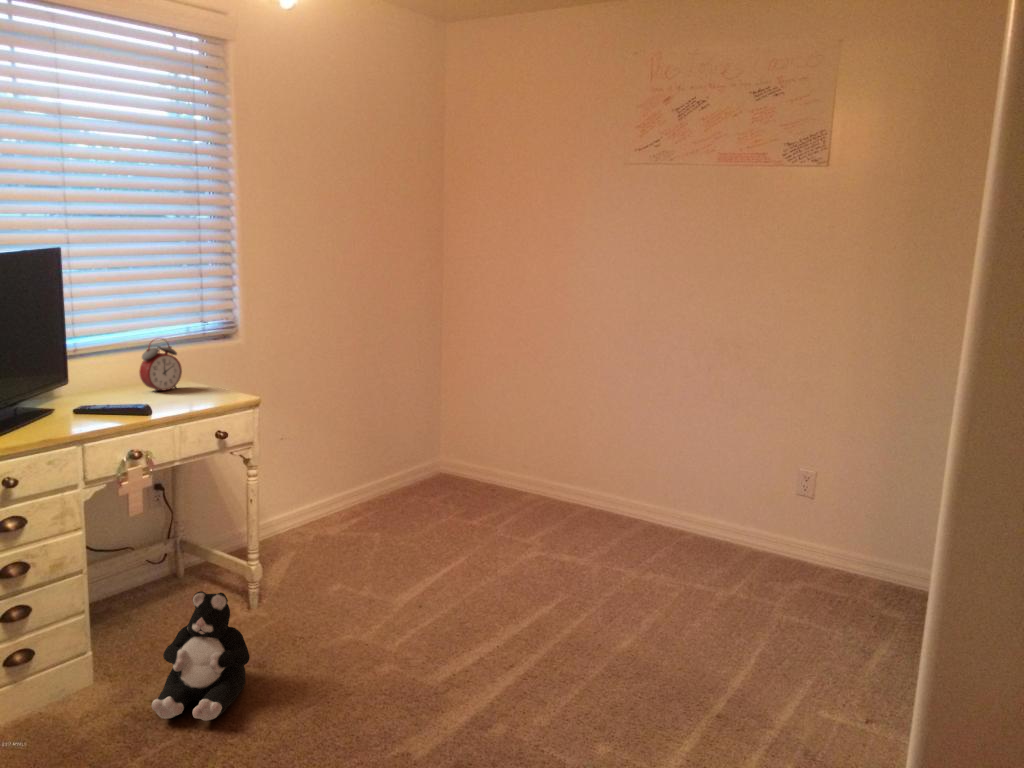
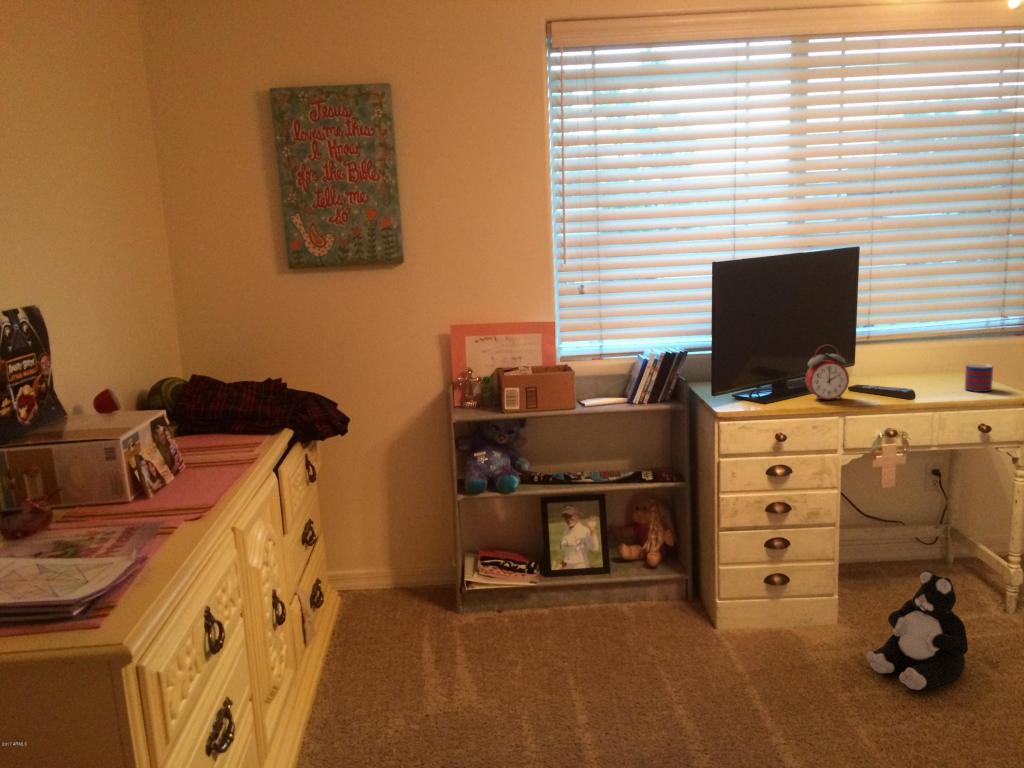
alarm clock: present [139,341,182,392] -> present [805,349,849,400]
mug: none [190,371,217,399] -> present [965,363,993,392]

